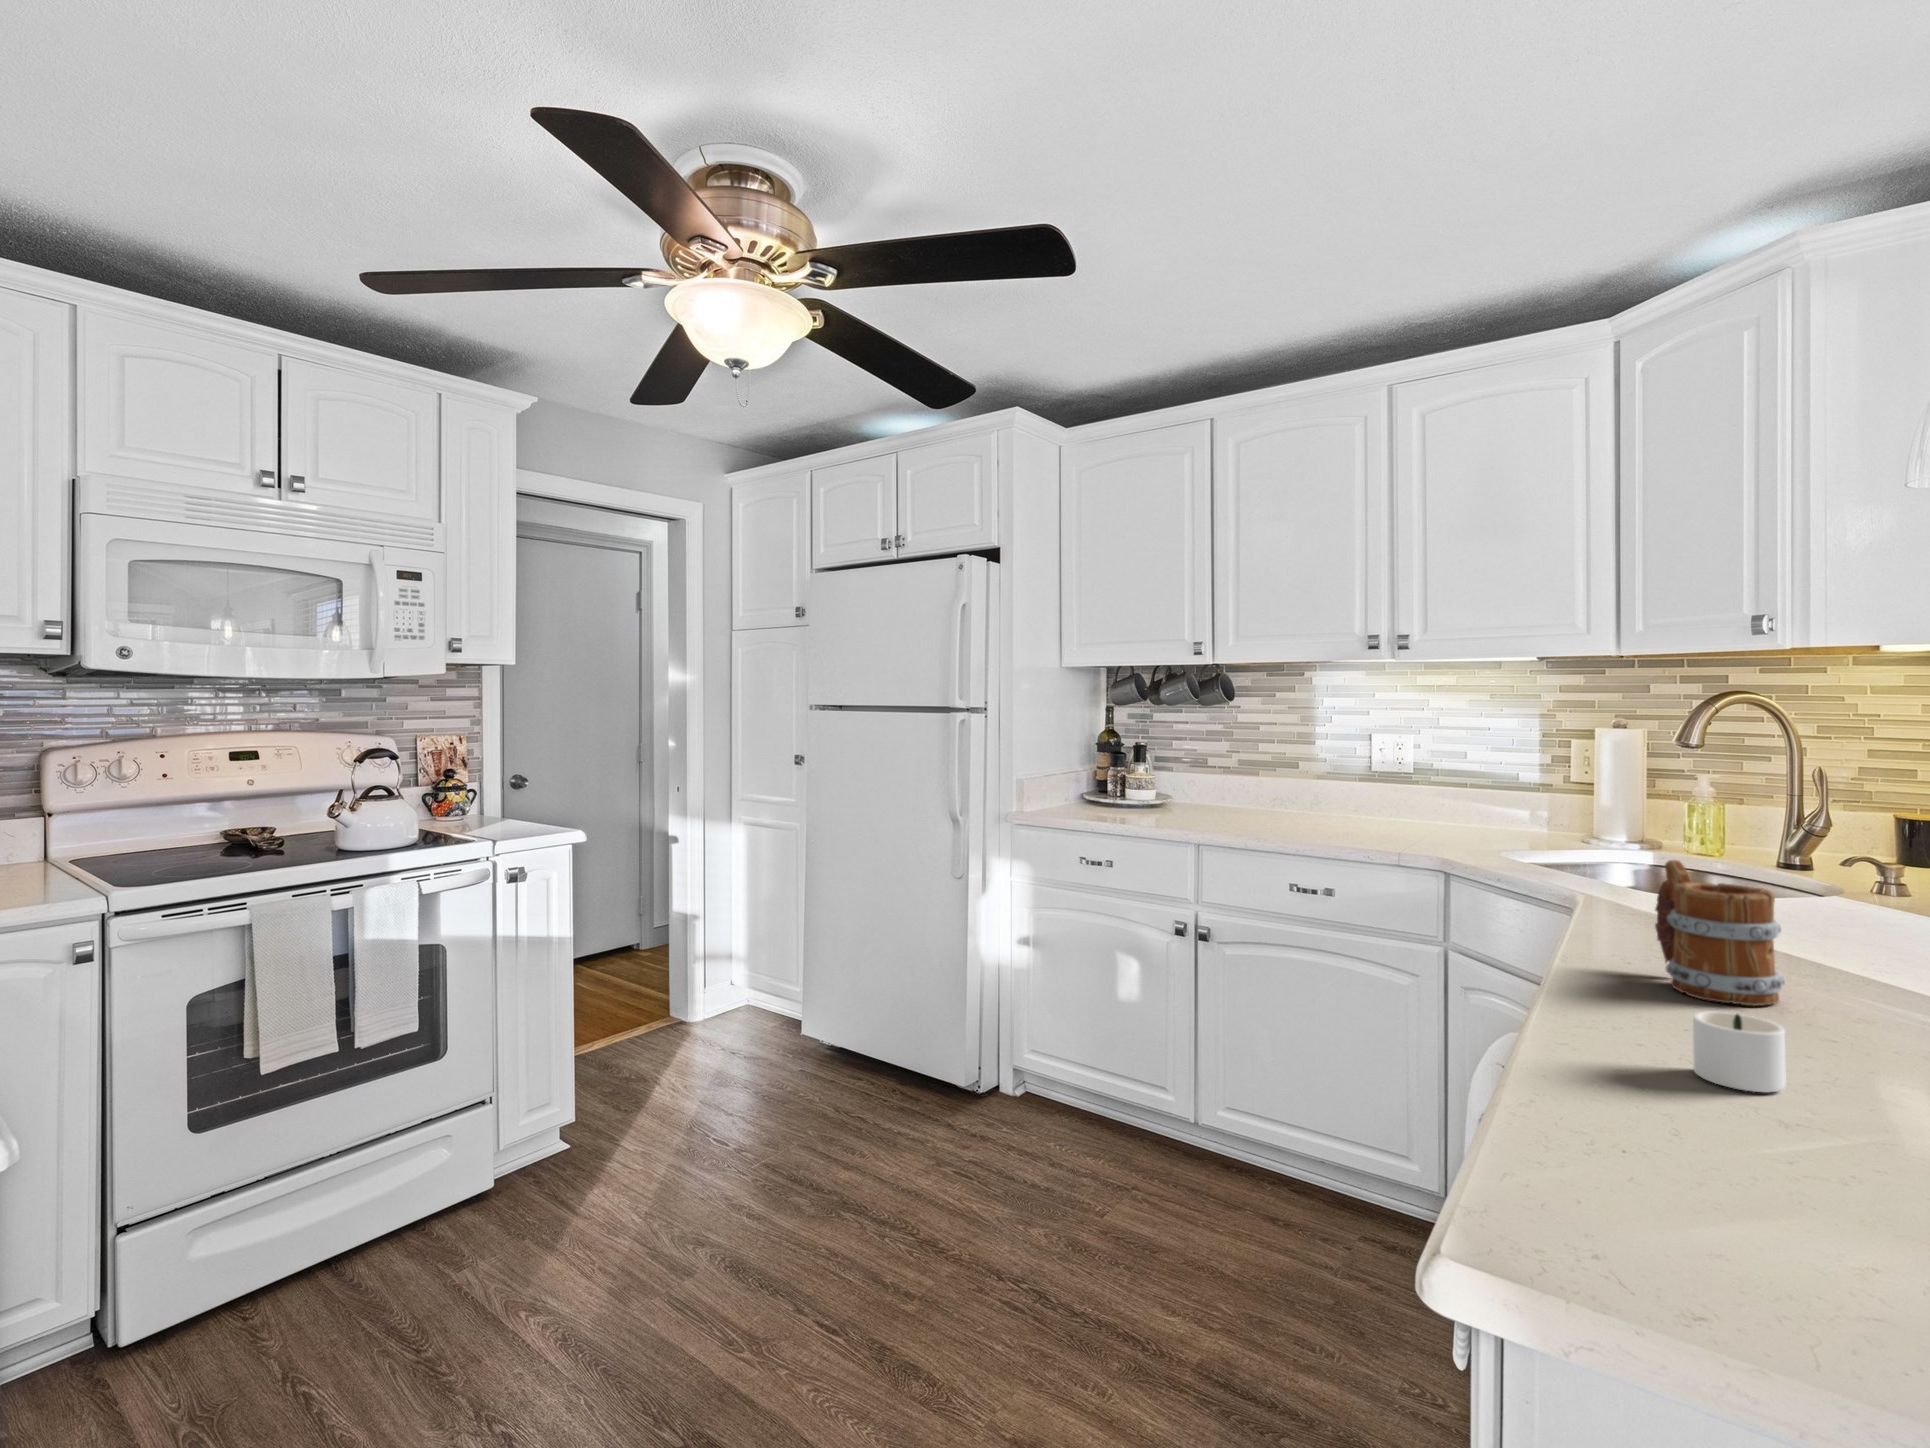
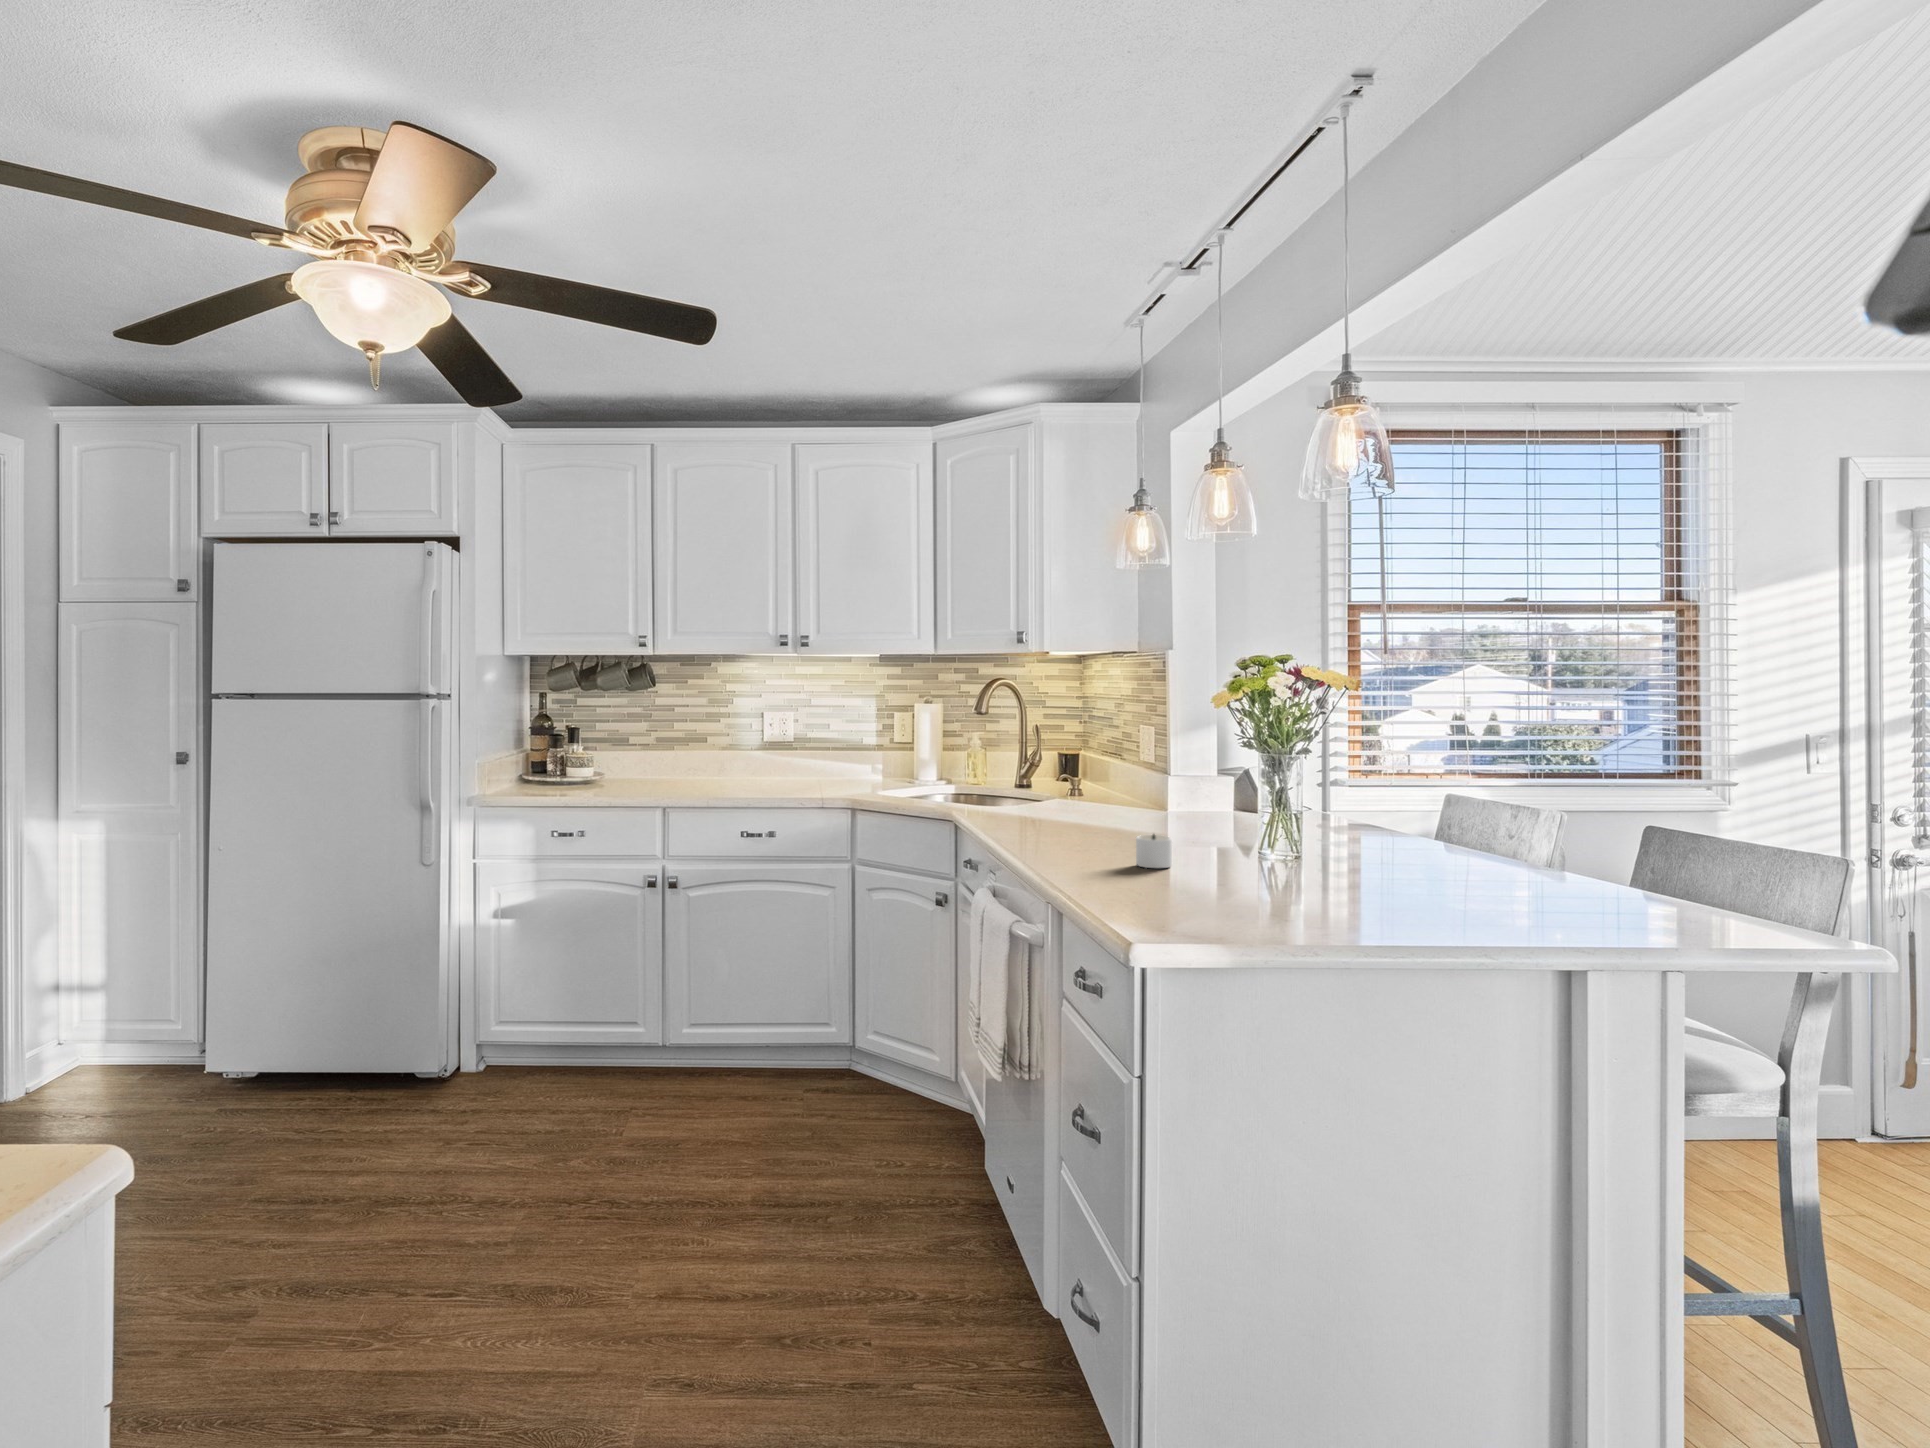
mug: present [1655,860,1785,1006] -> none [1056,771,1119,842]

